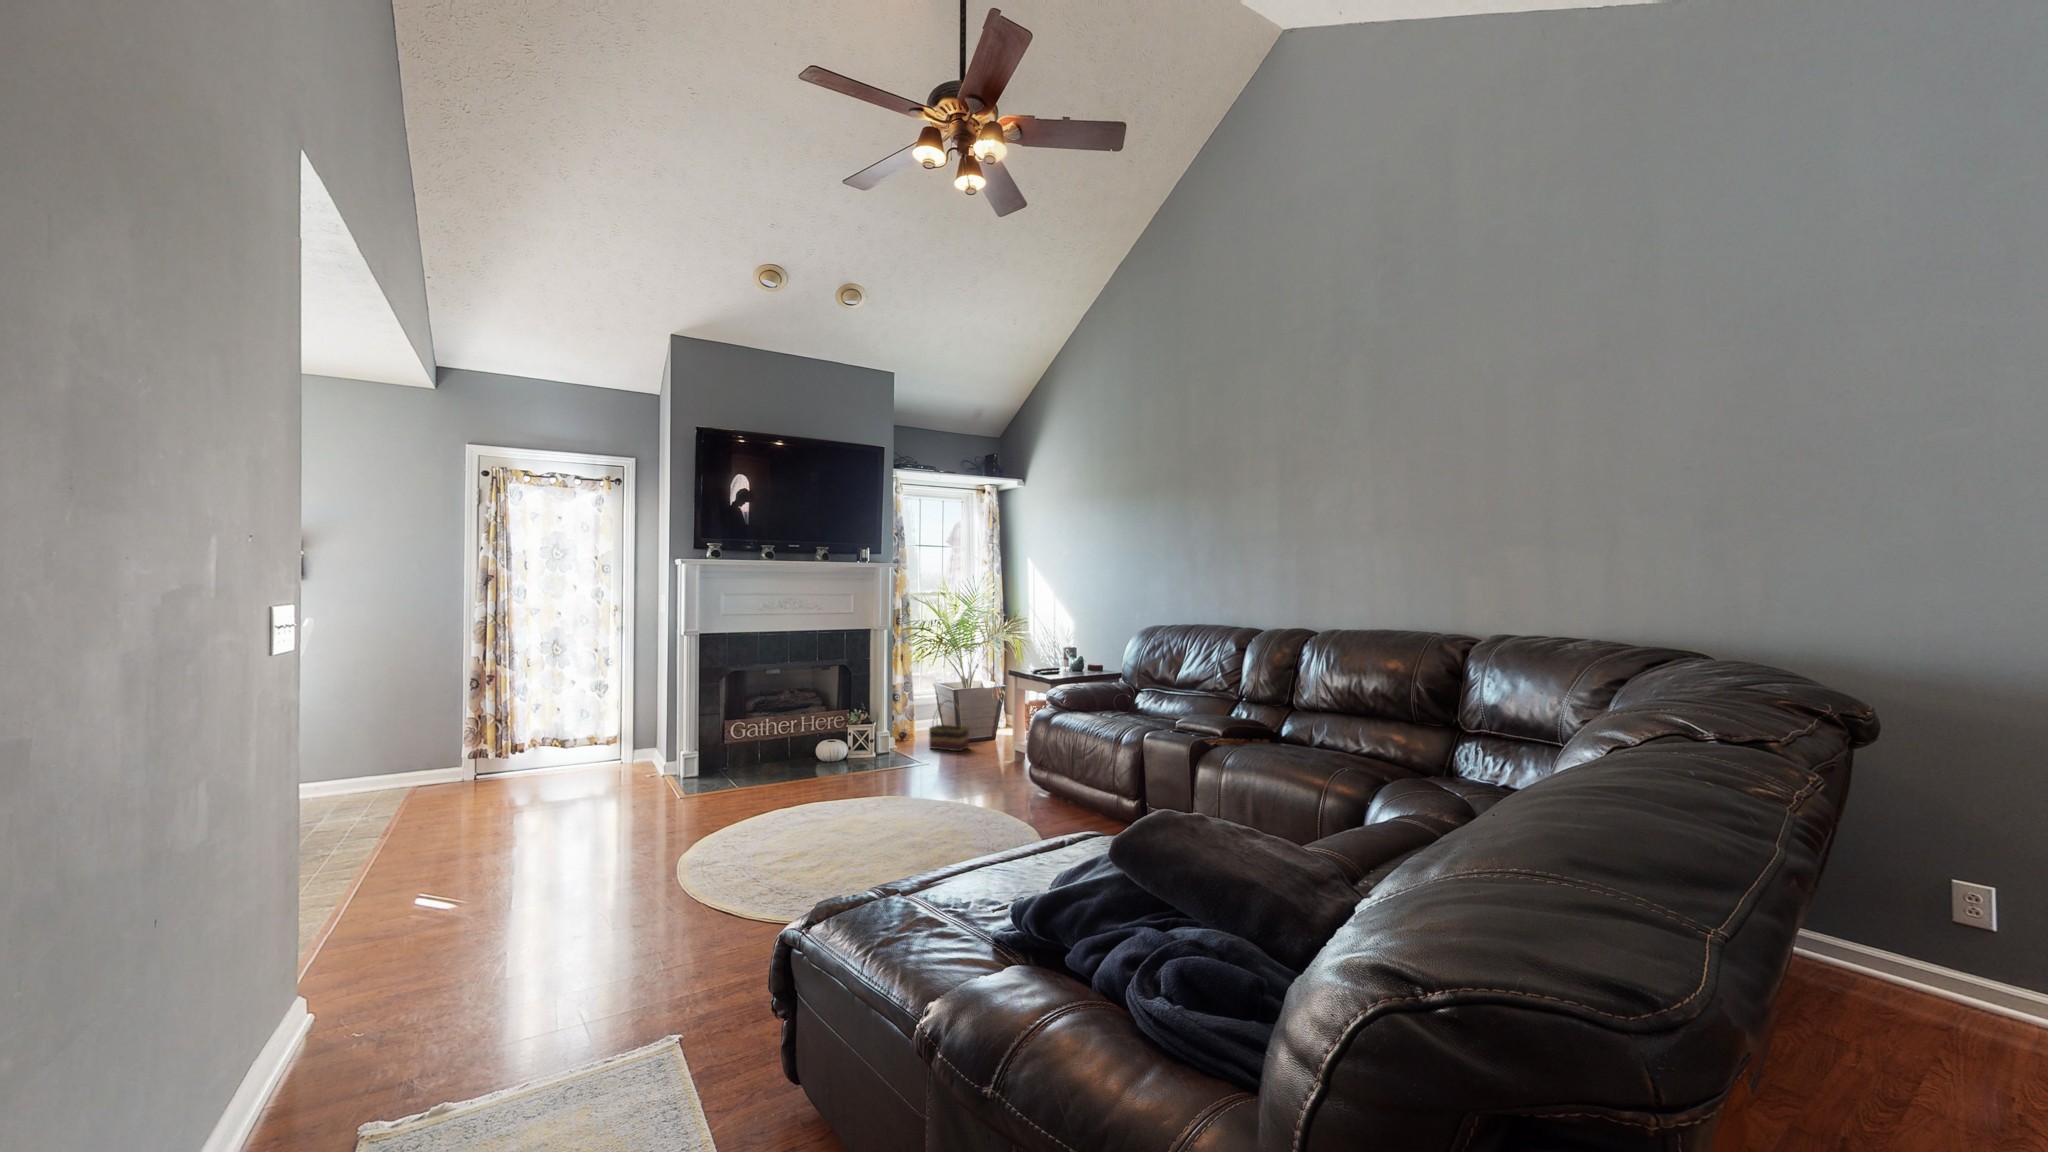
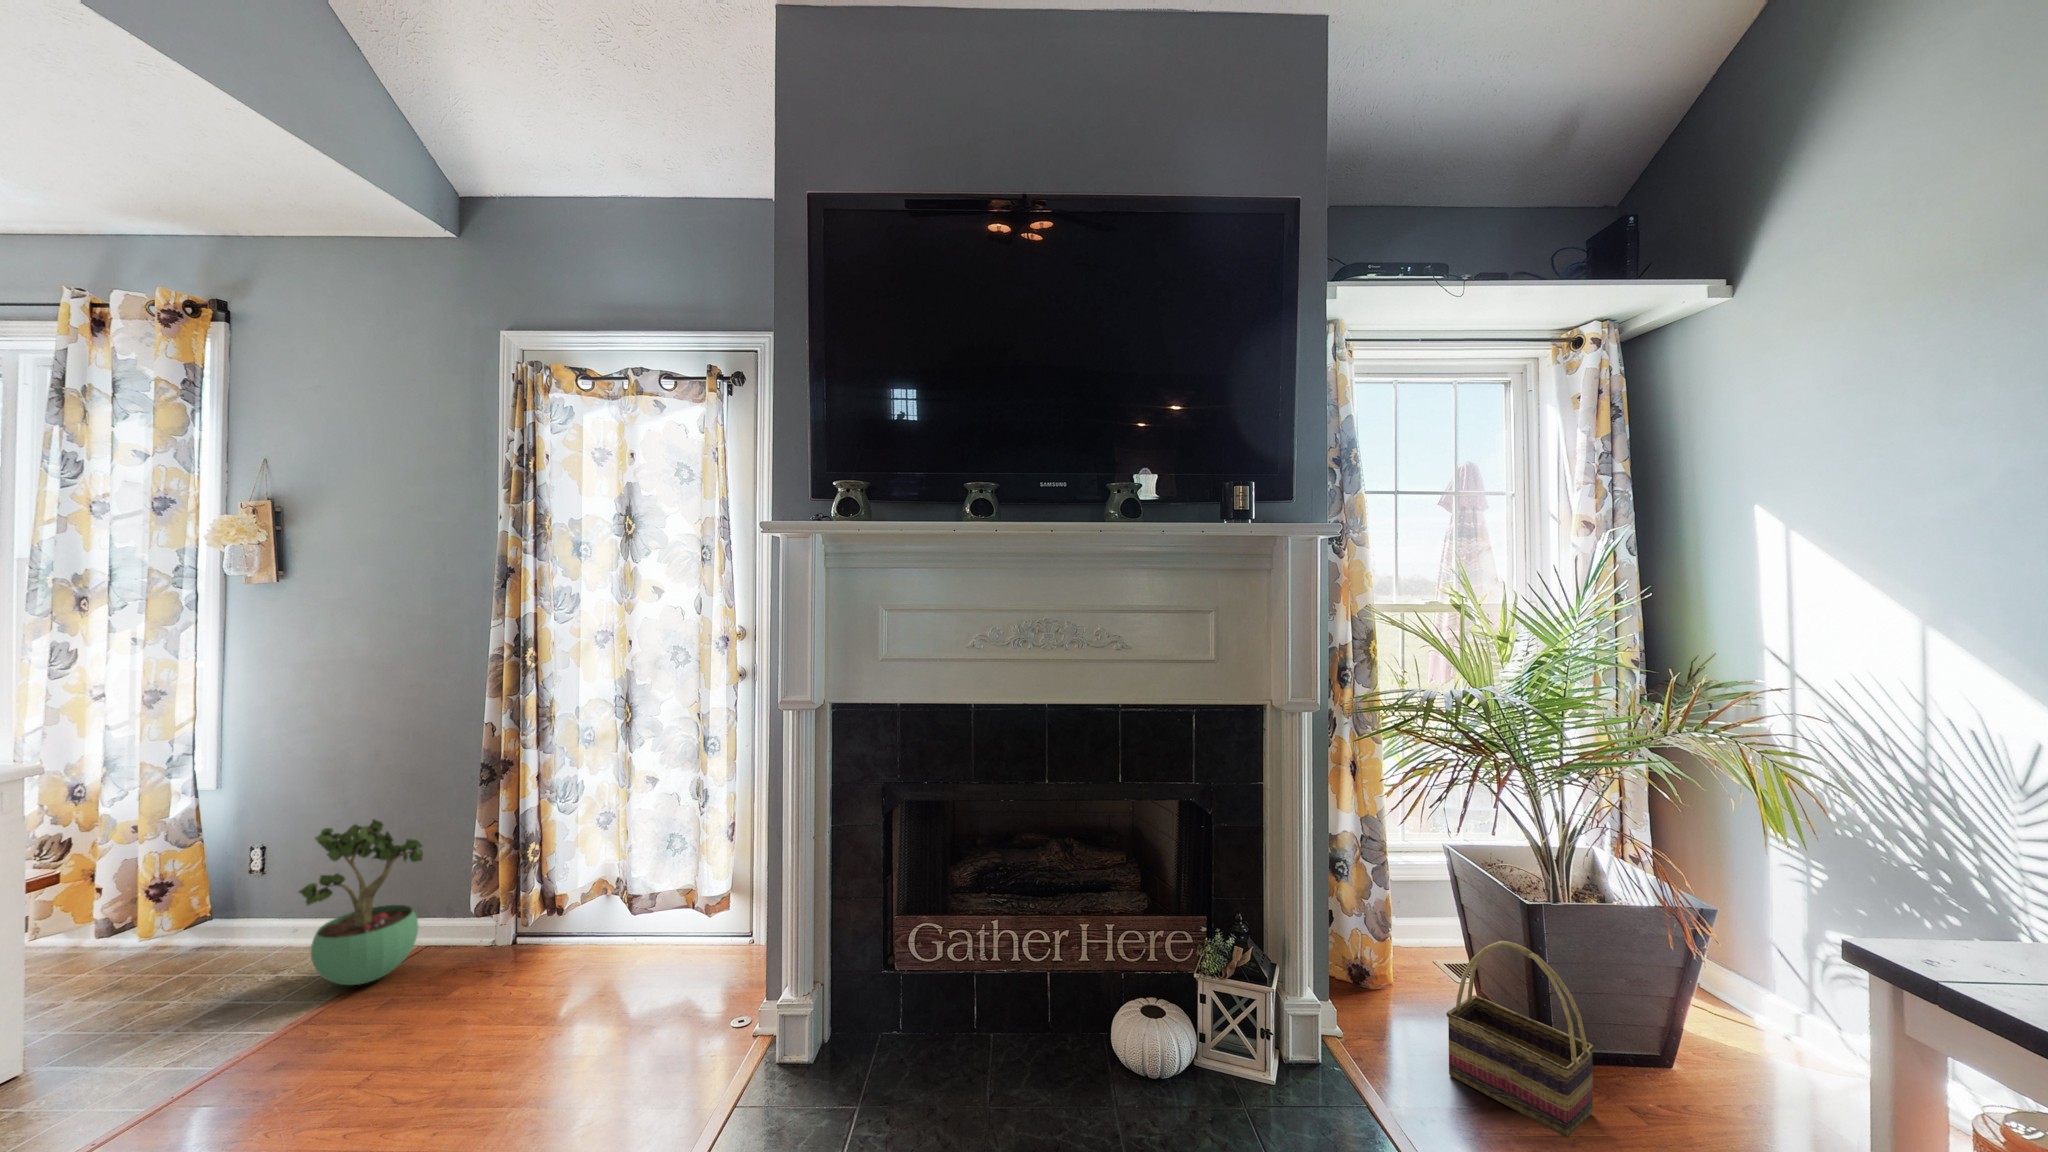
potted plant: none [379,704,450,792] -> present [299,819,423,985]

